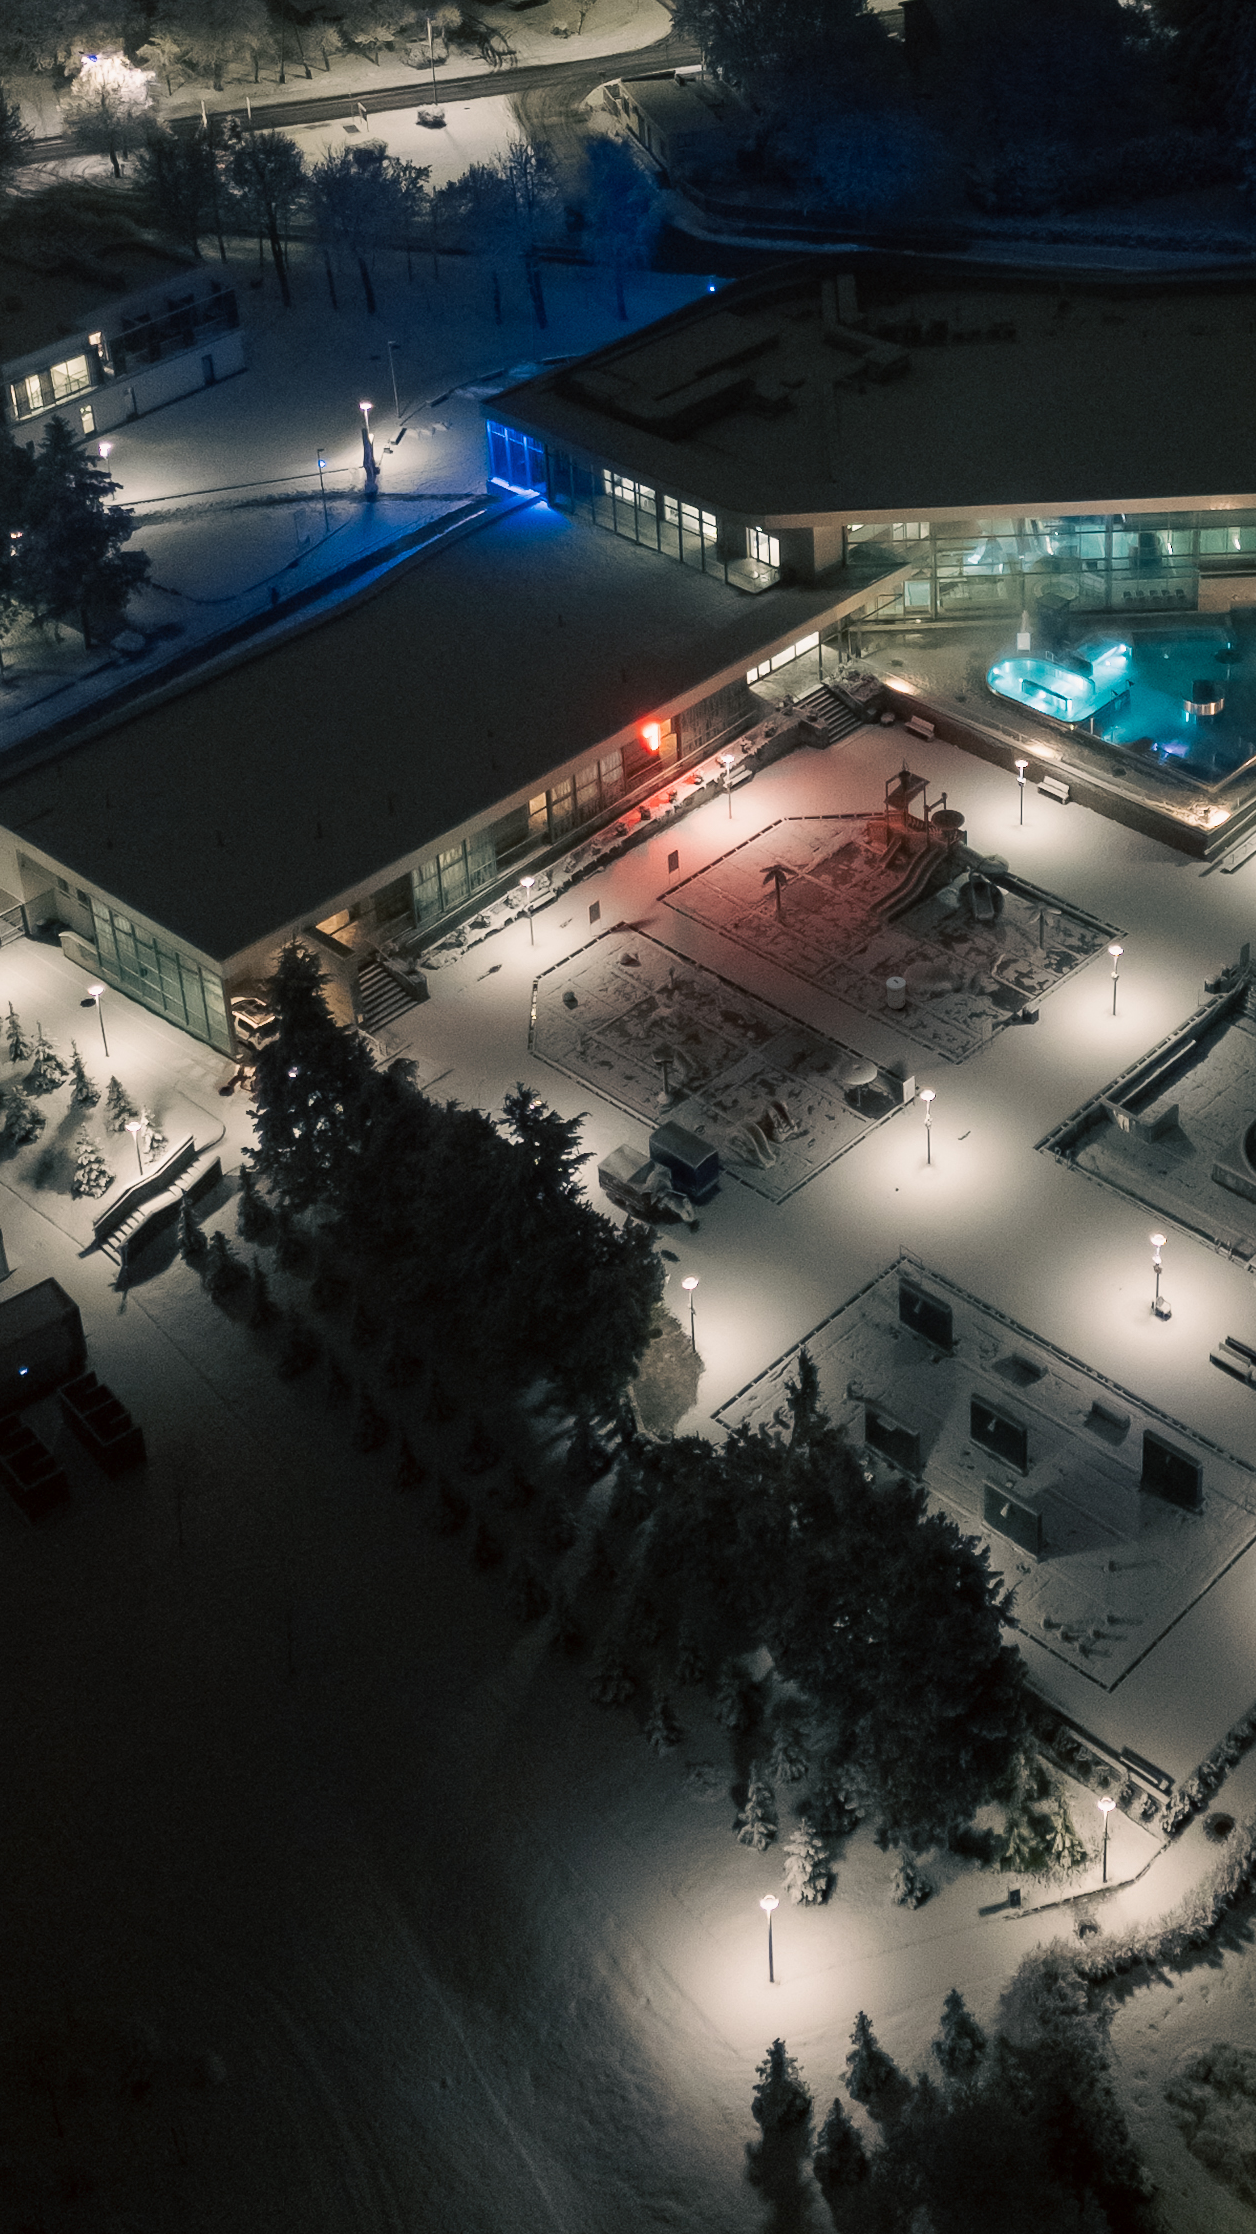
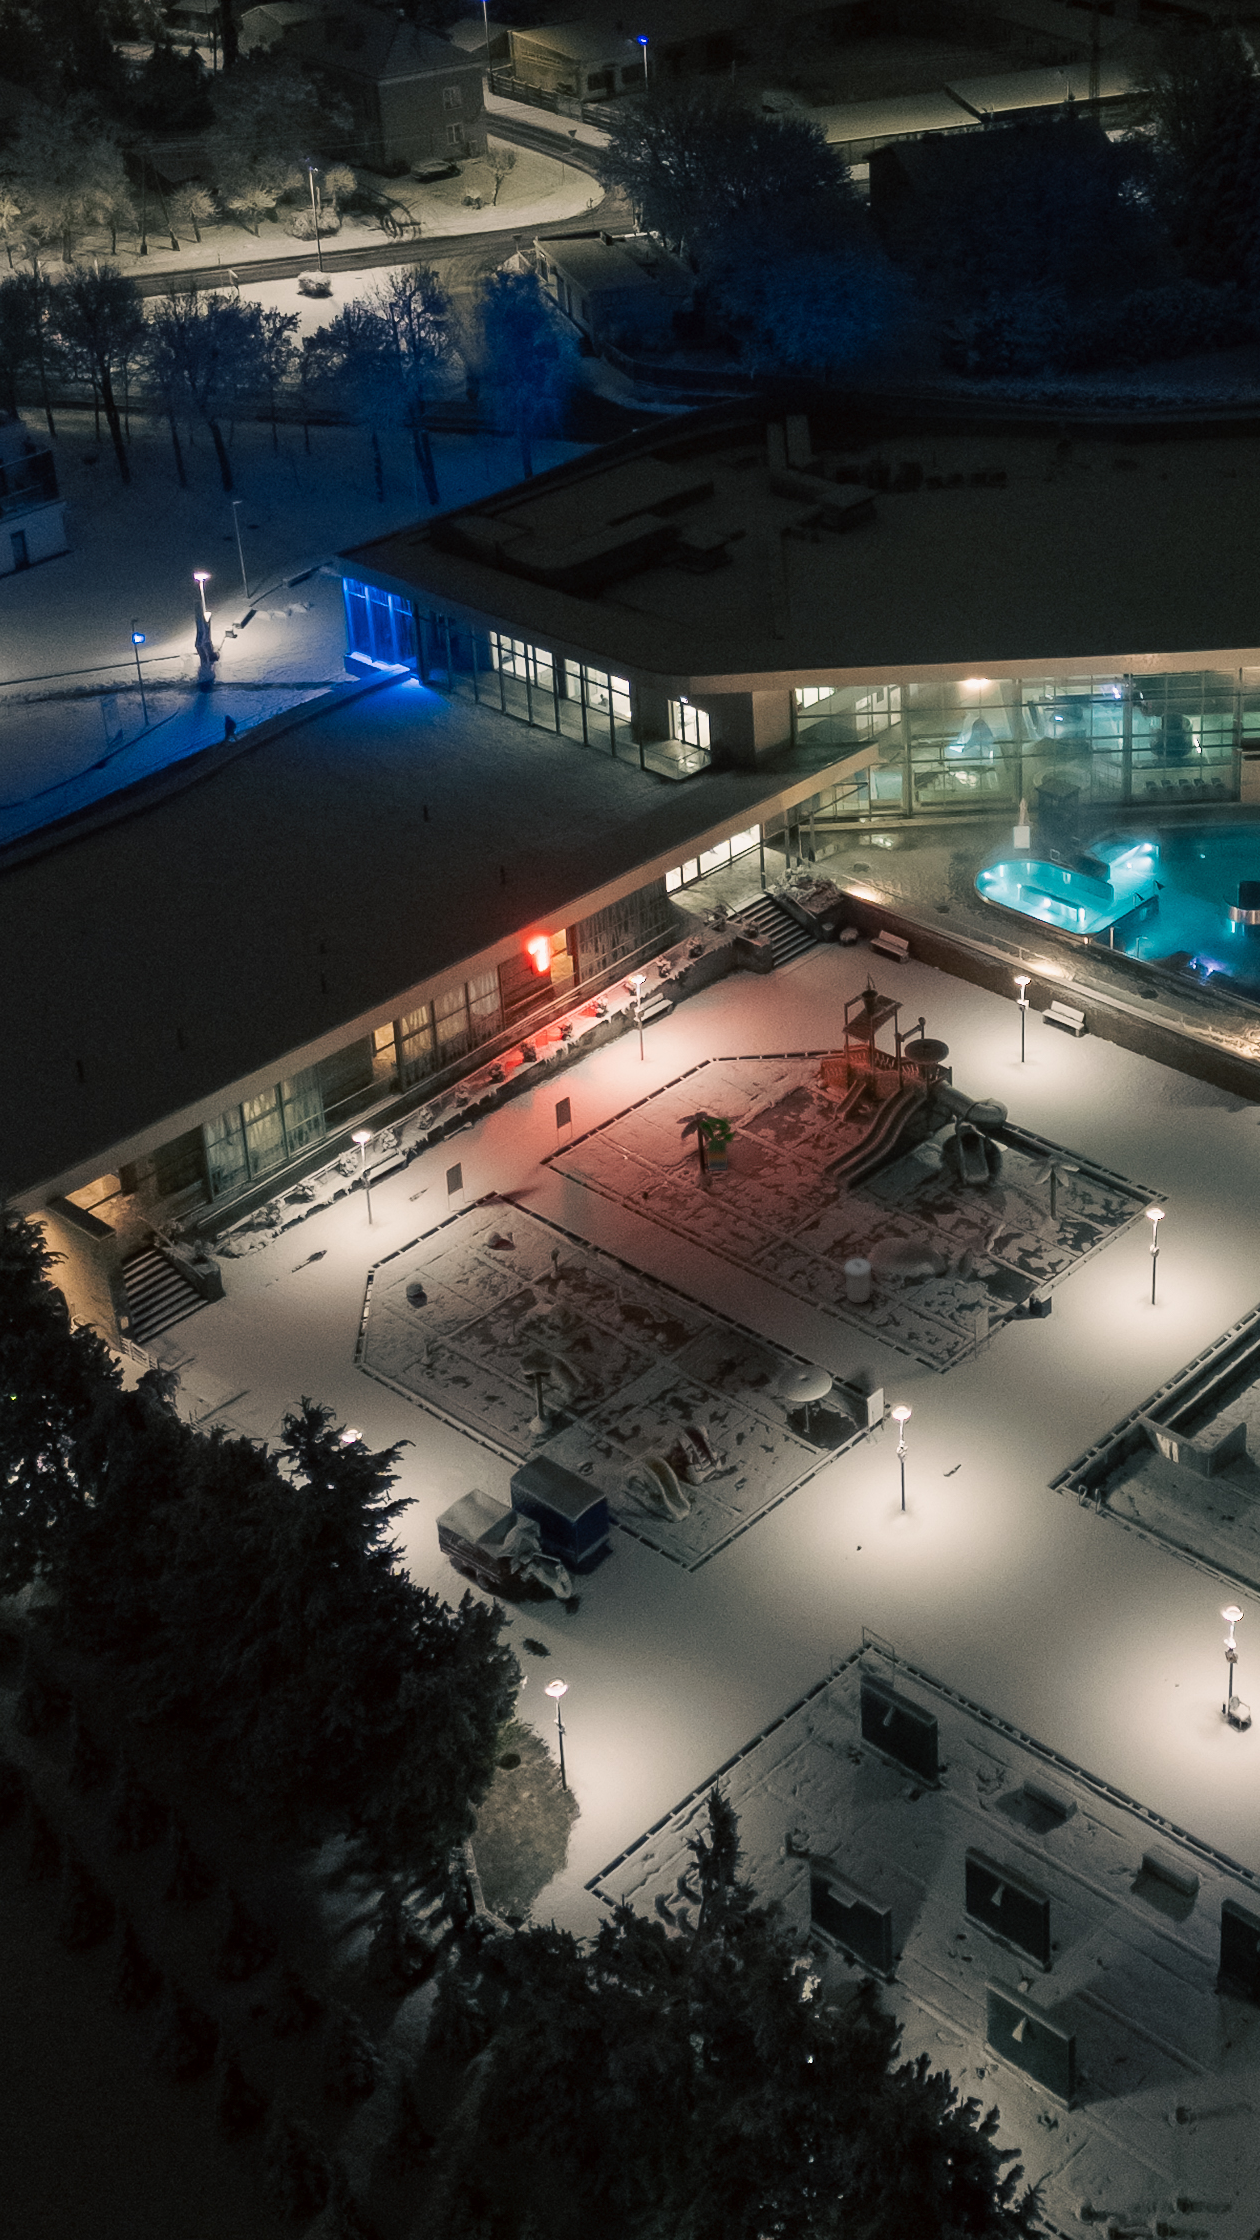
potted tree: none [777,866,805,906] -> present [701,1117,734,1170]

